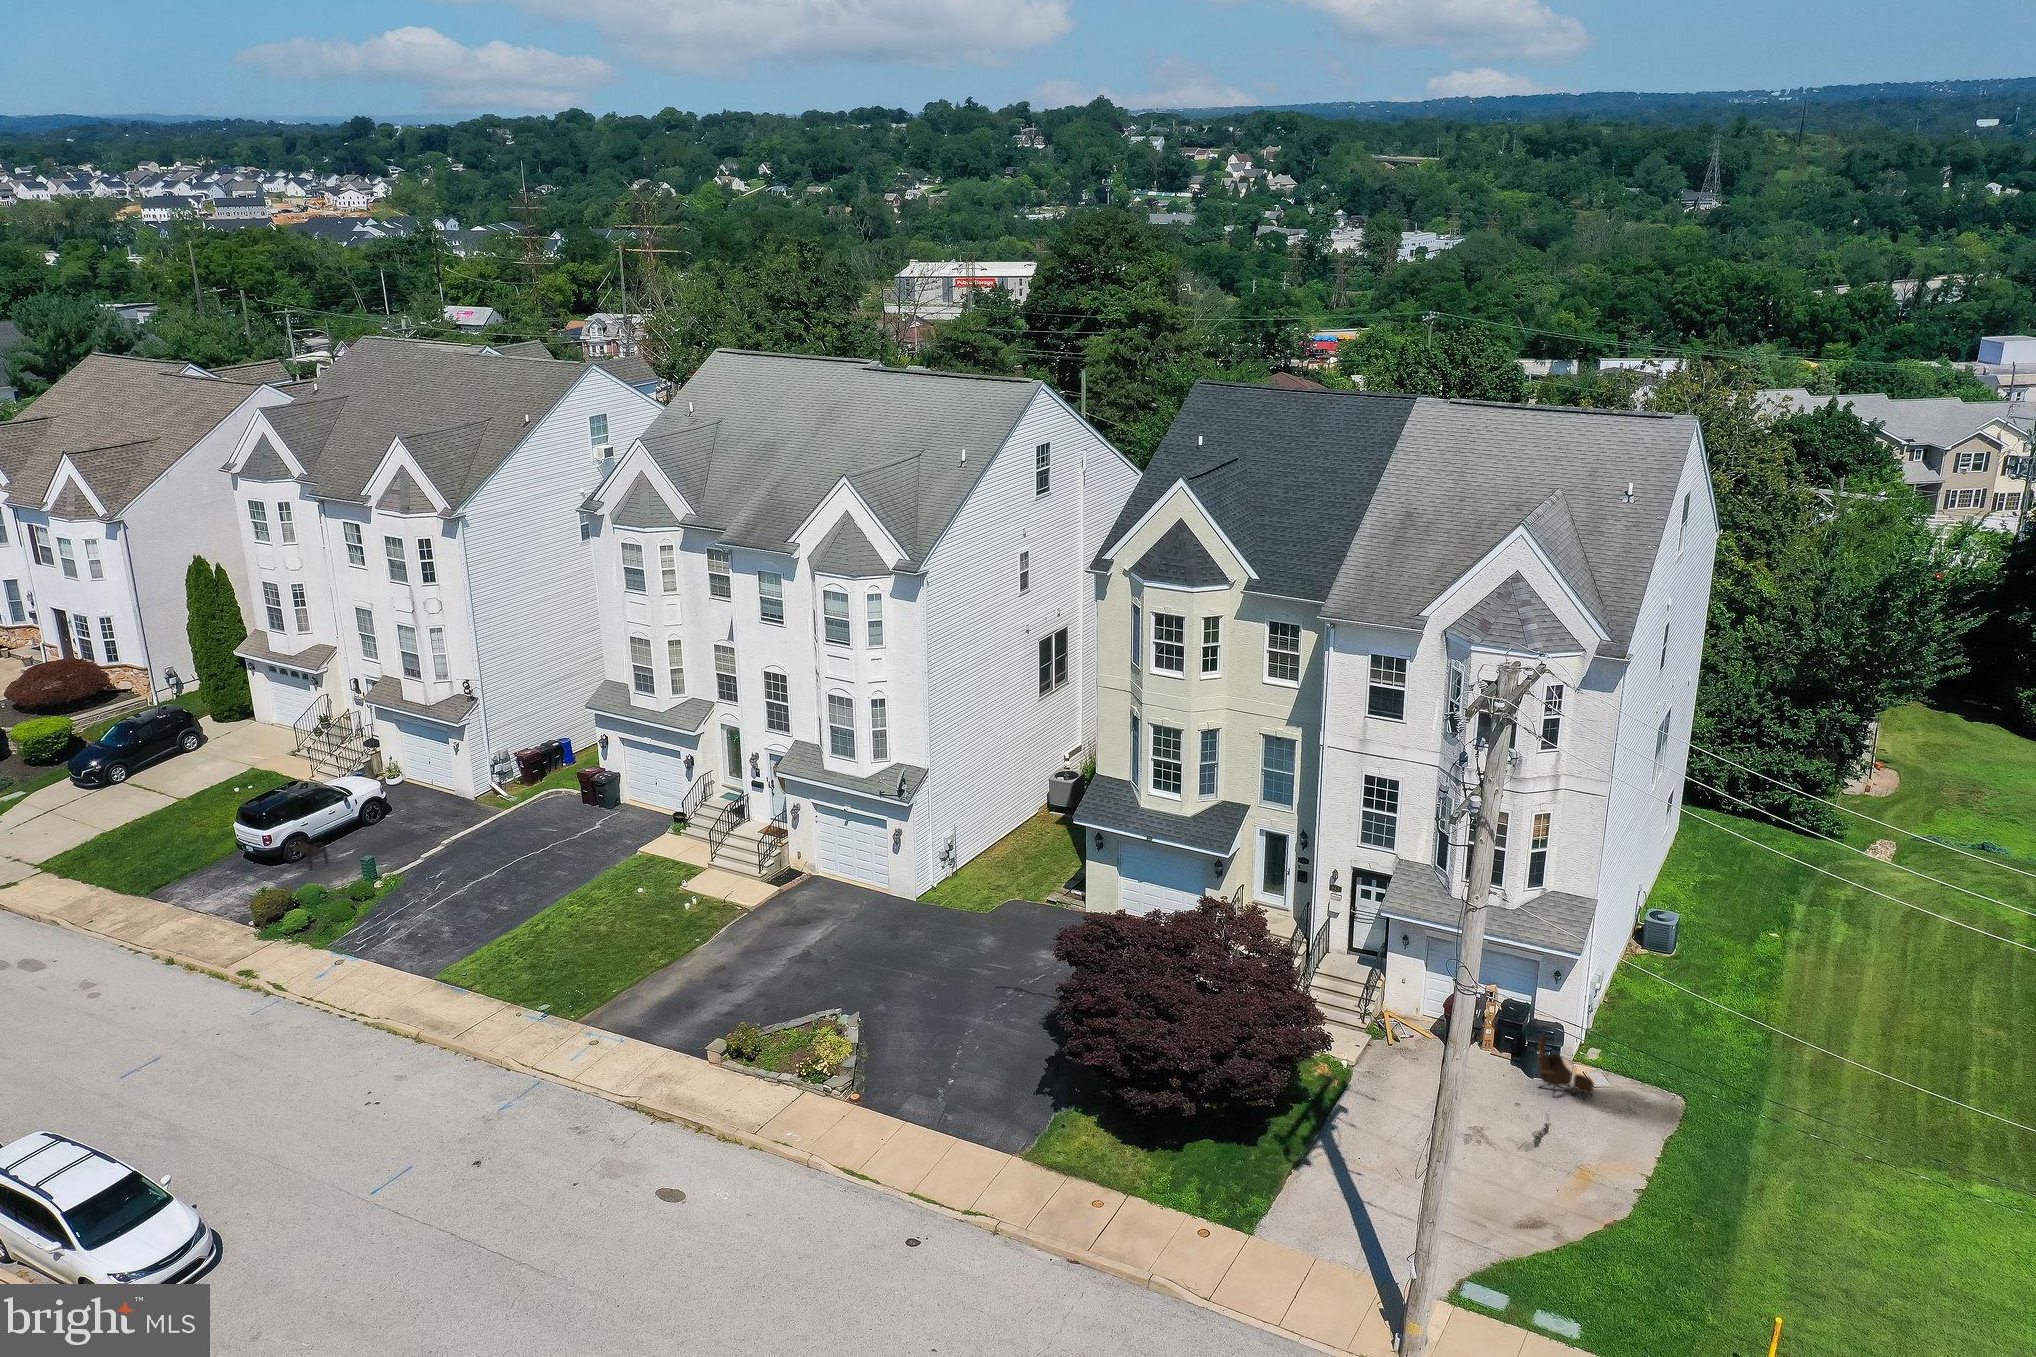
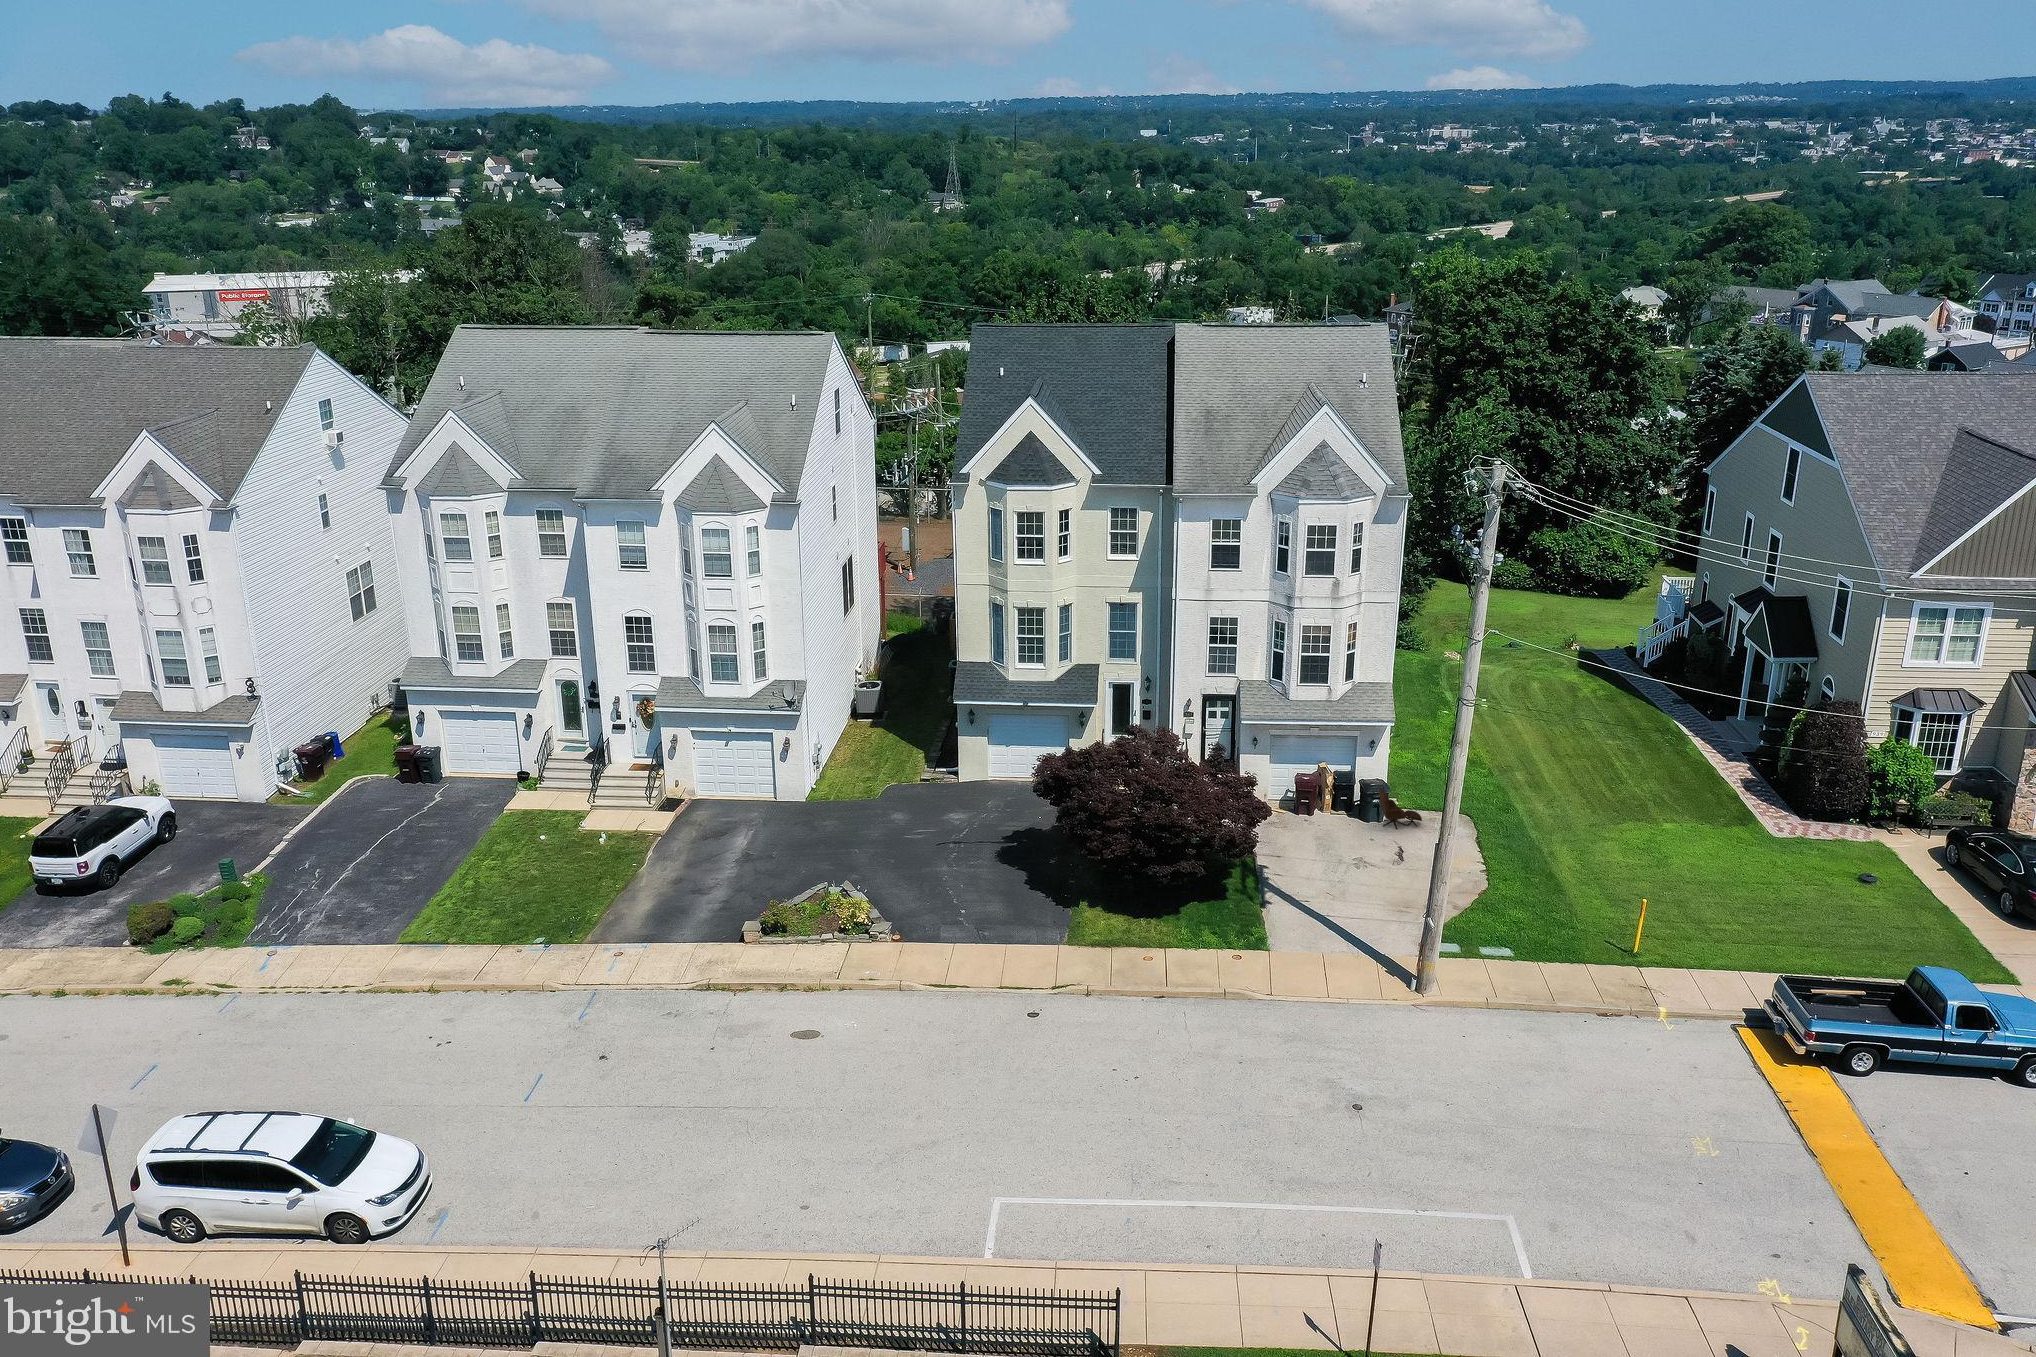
bench: present [287,836,328,870] -> none [106,861,157,893]

